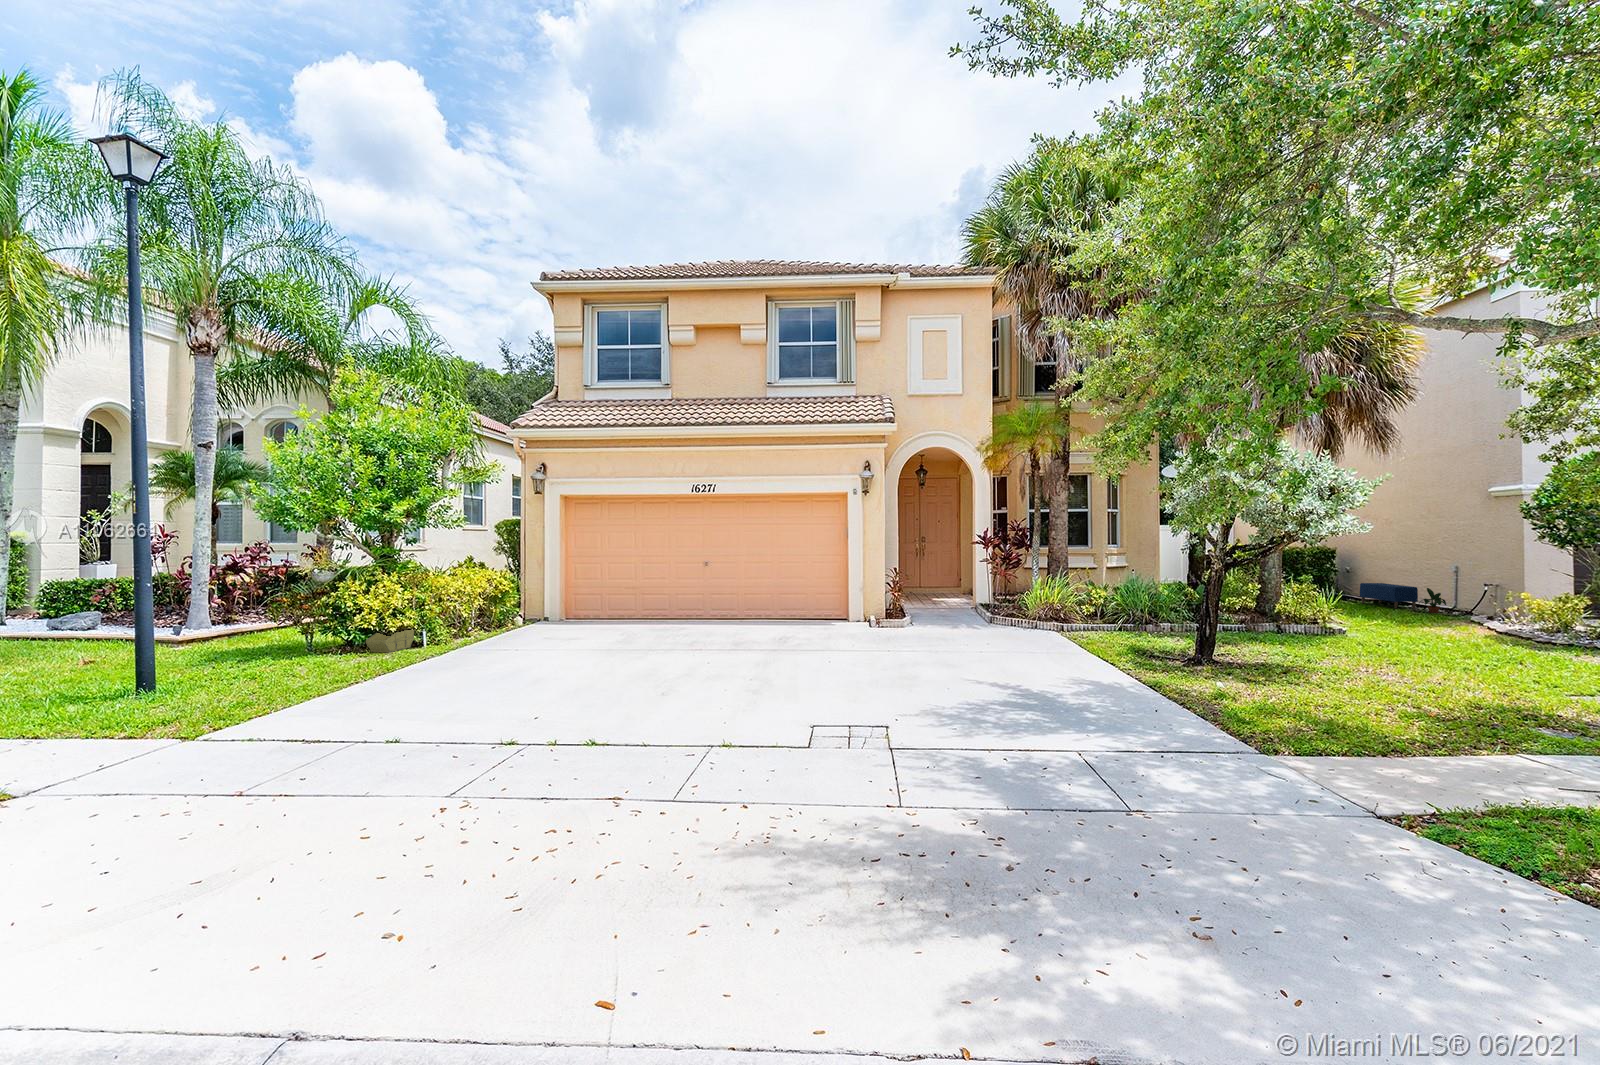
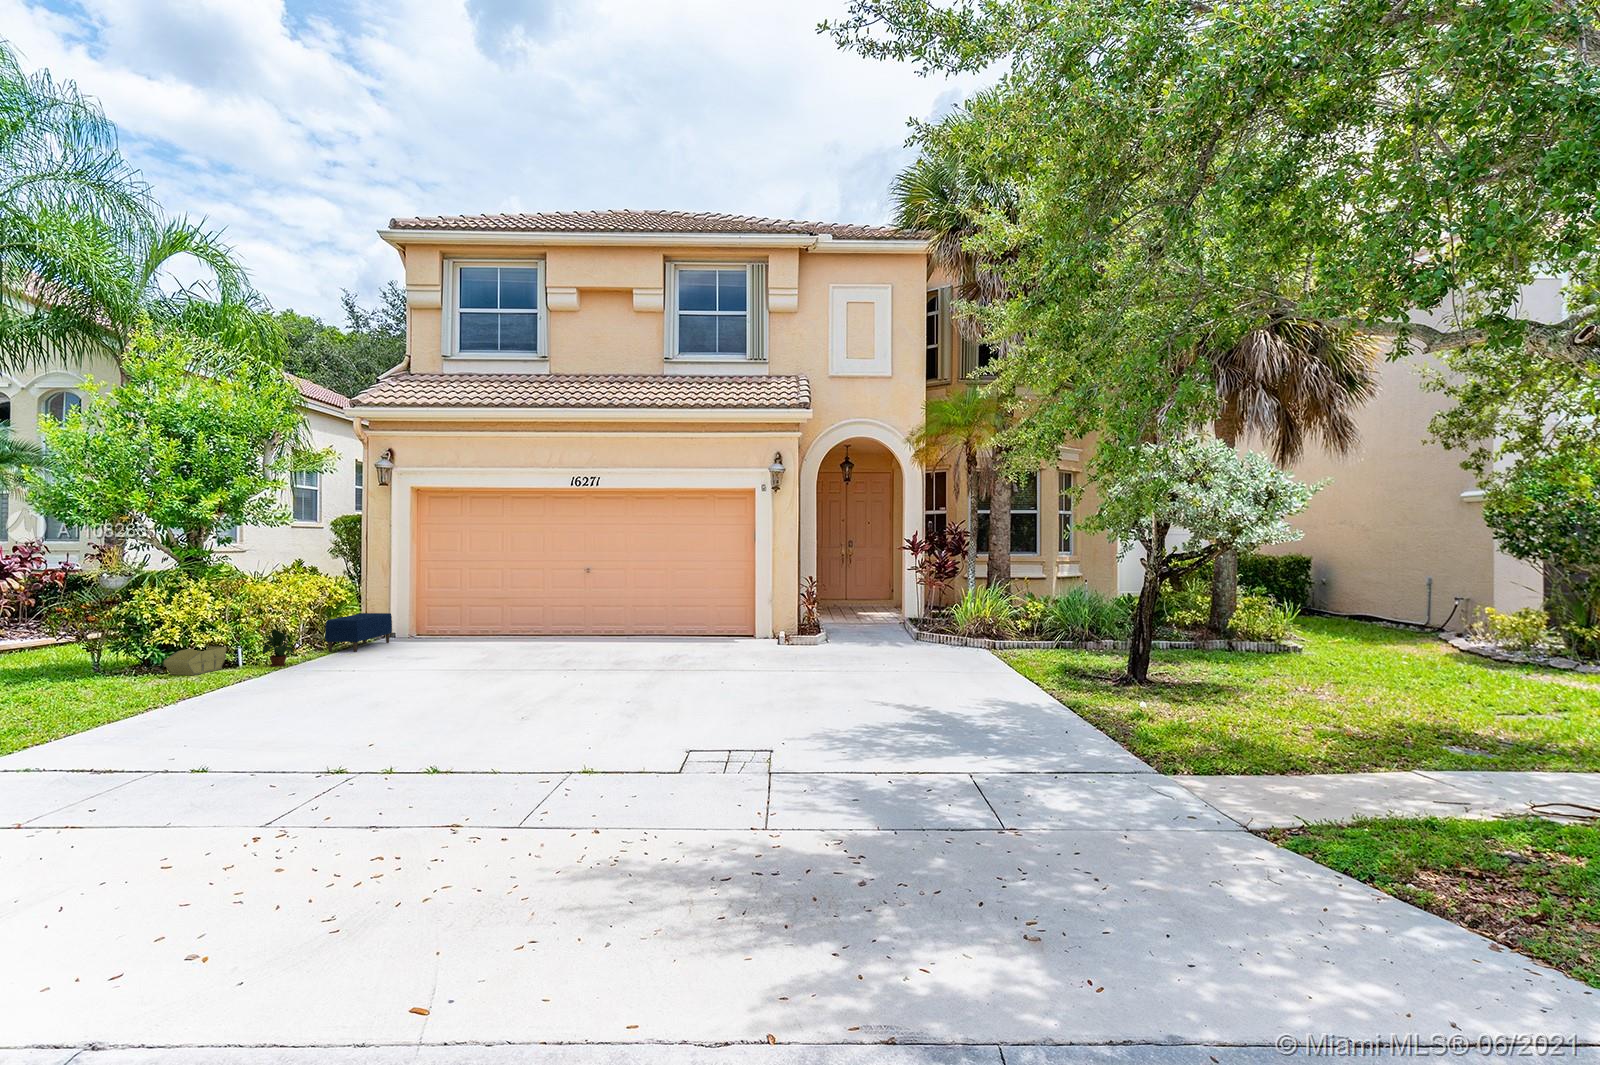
bench: present [1360,583,1418,609] -> present [325,613,392,652]
potted plant: present [1420,588,1446,613] -> present [259,629,295,666]

